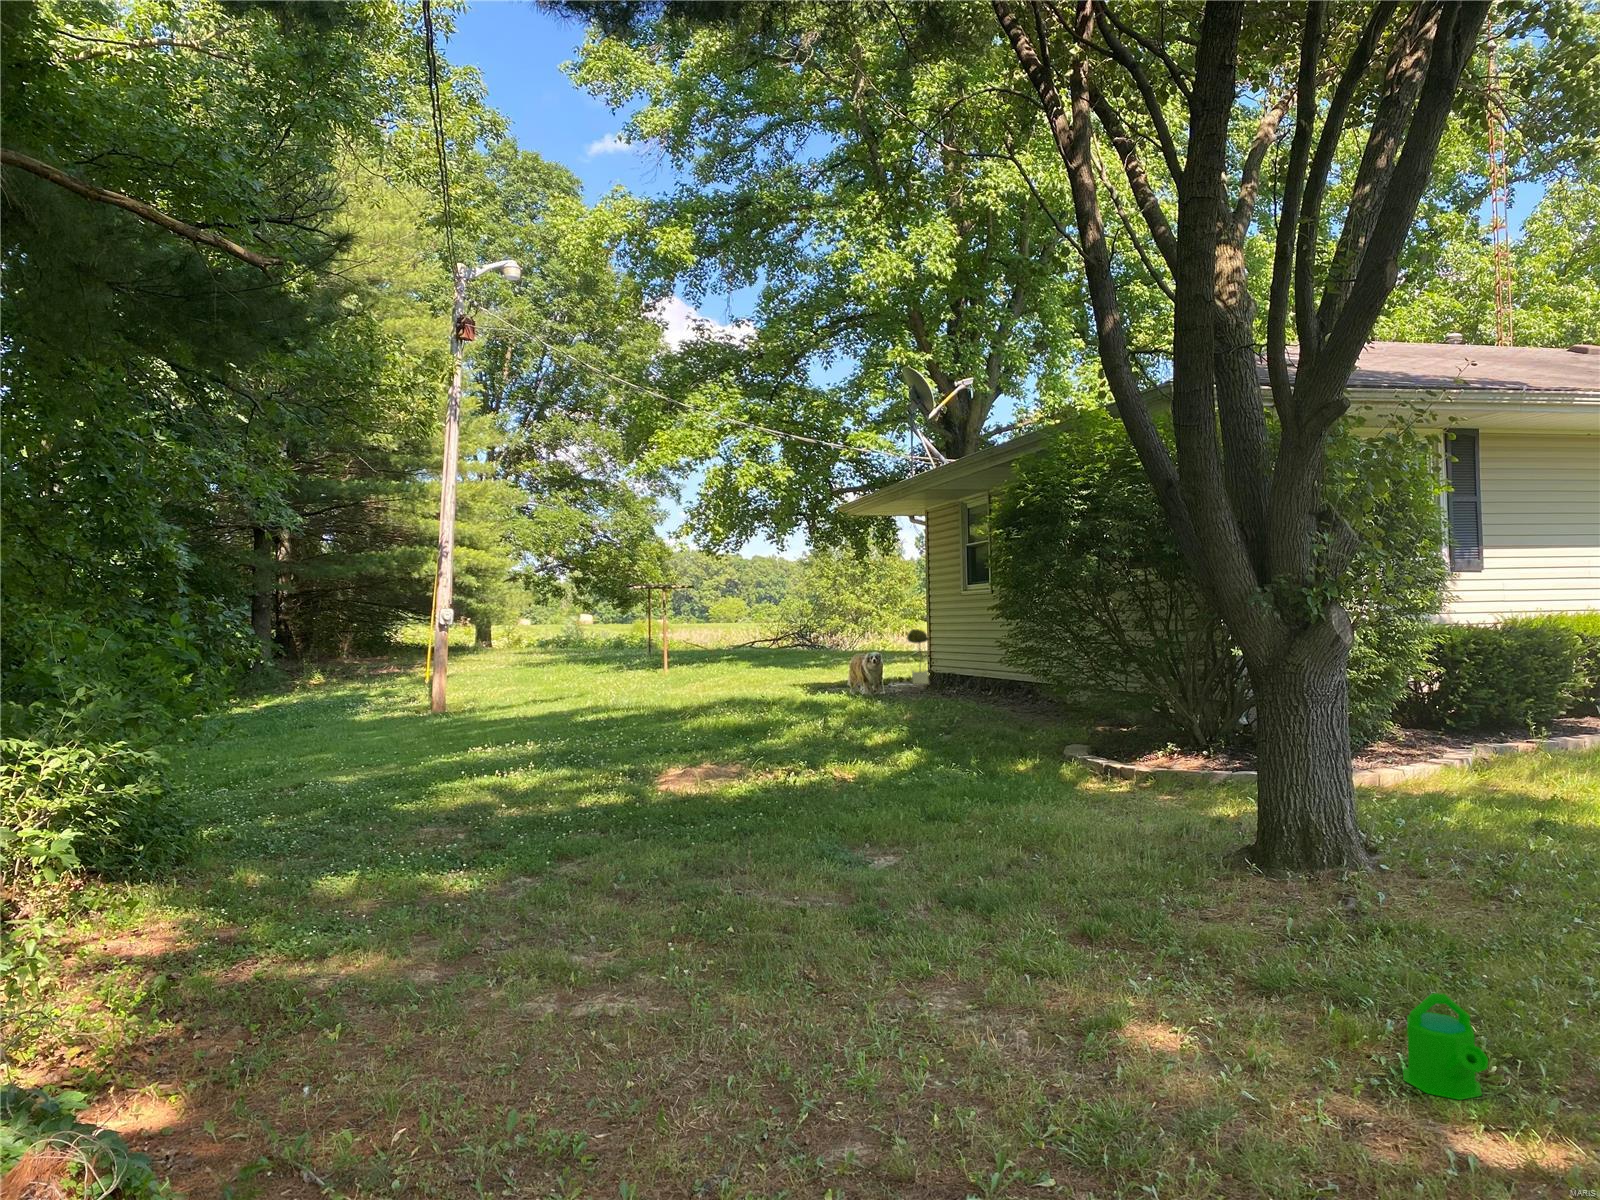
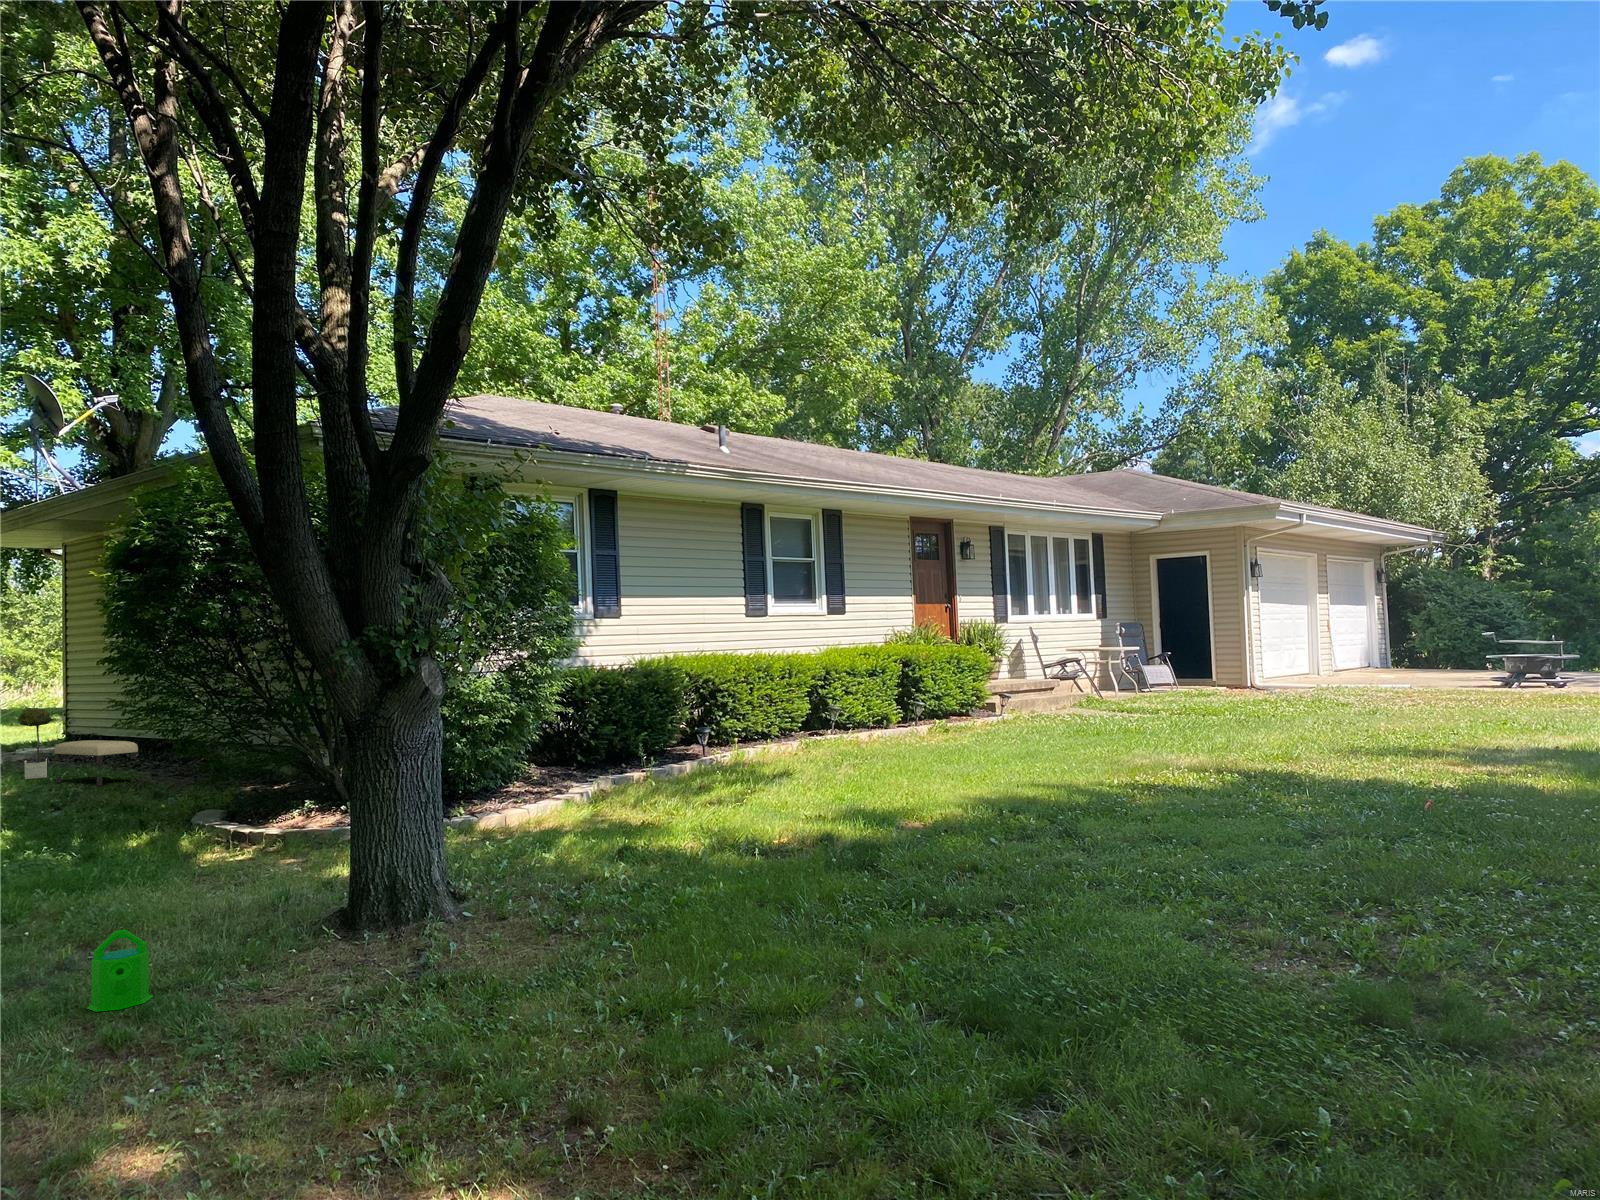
bench: none [935,658,994,697] -> present [55,740,138,786]
watering can: present [1403,993,1488,1100] -> present [87,929,153,1012]

